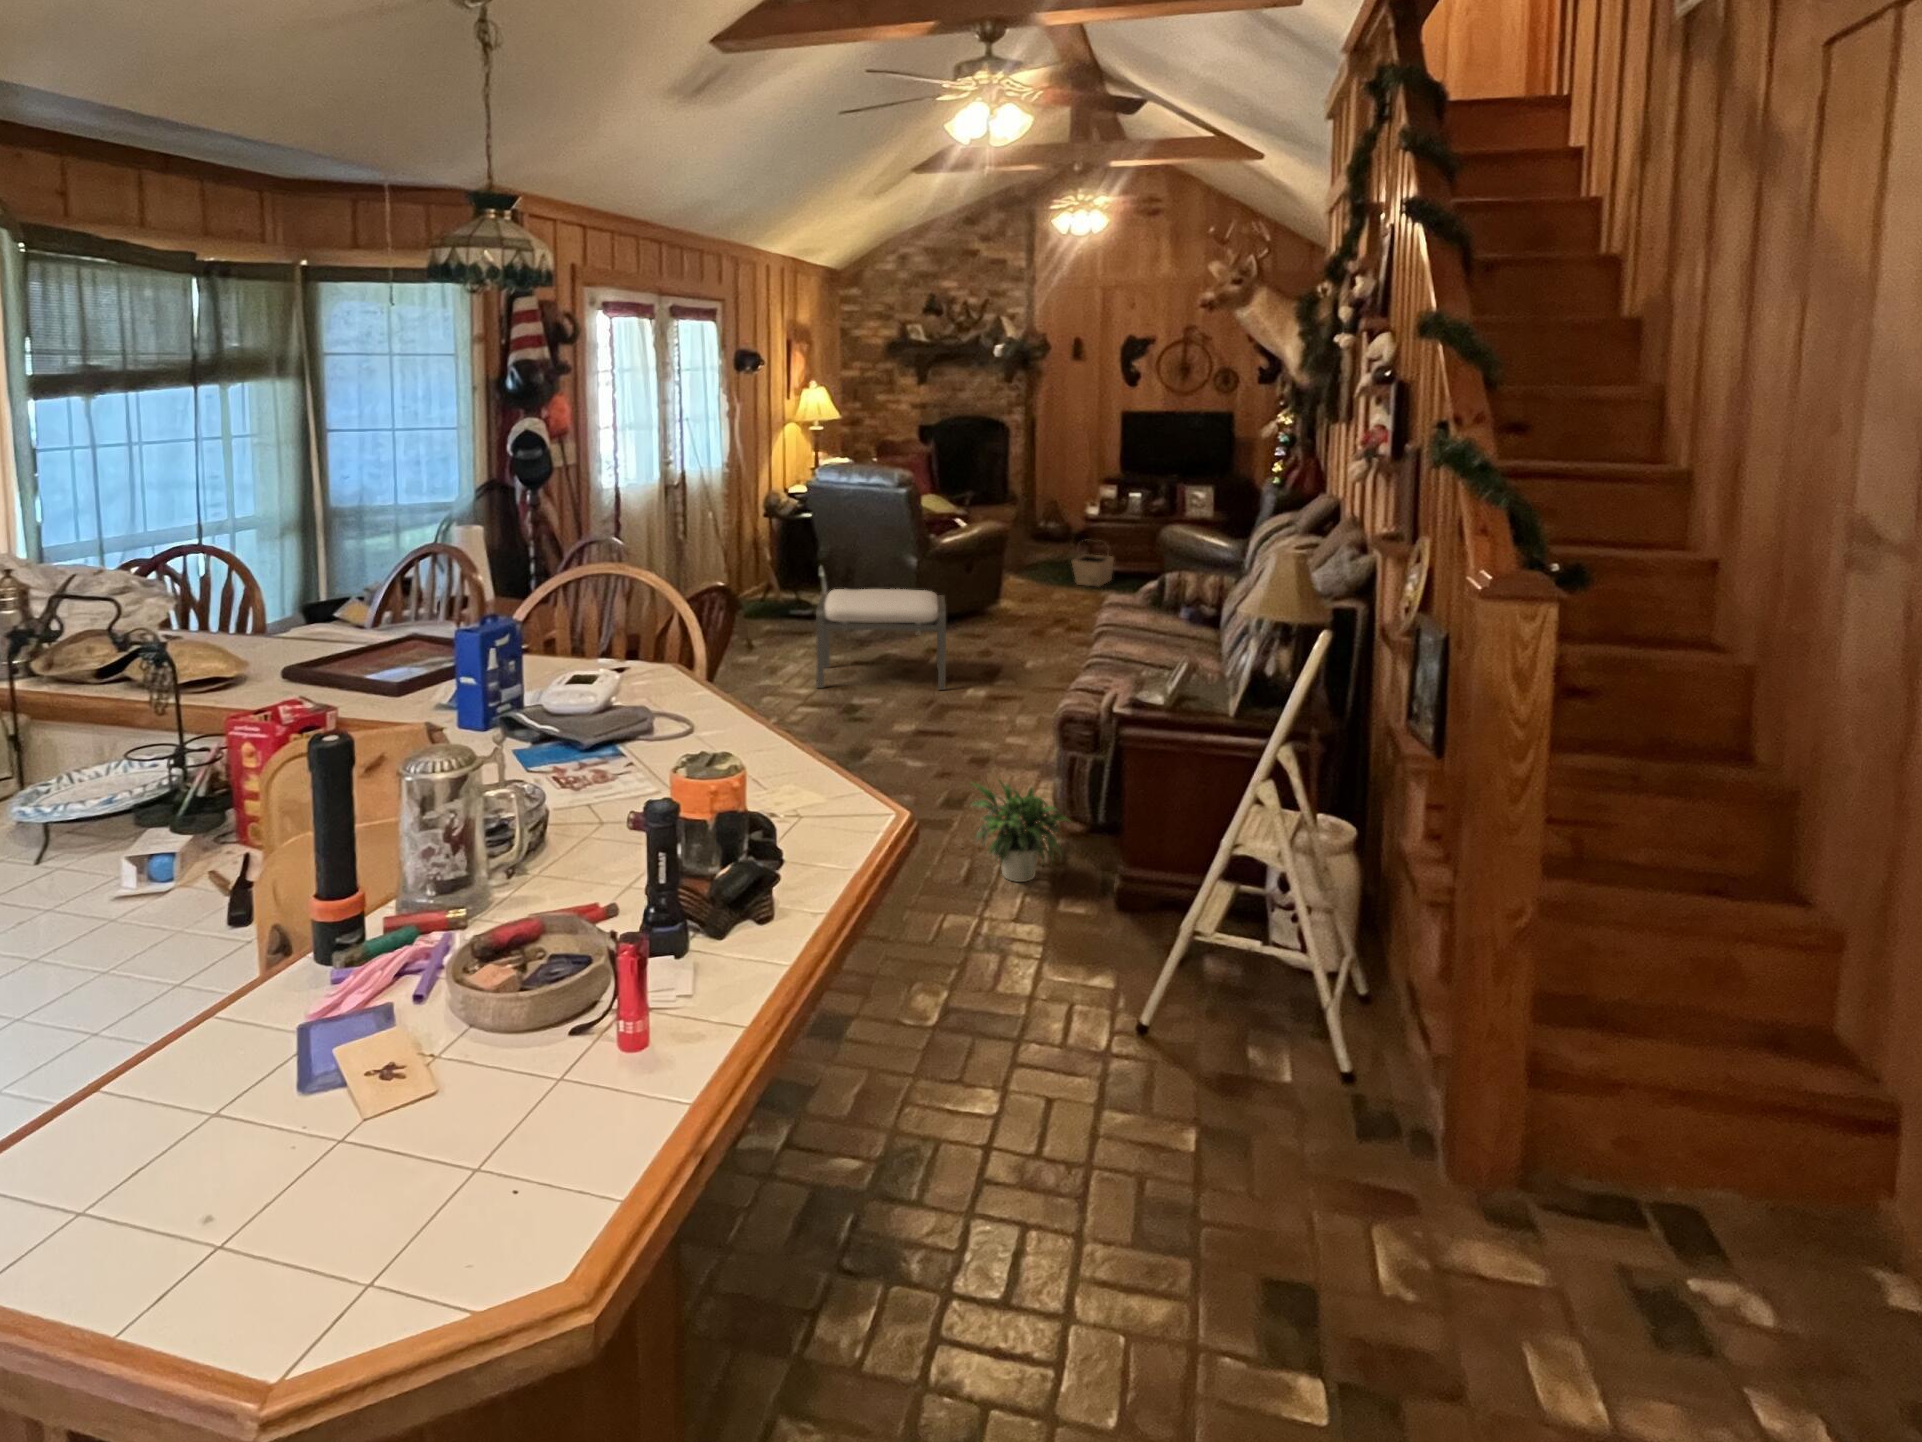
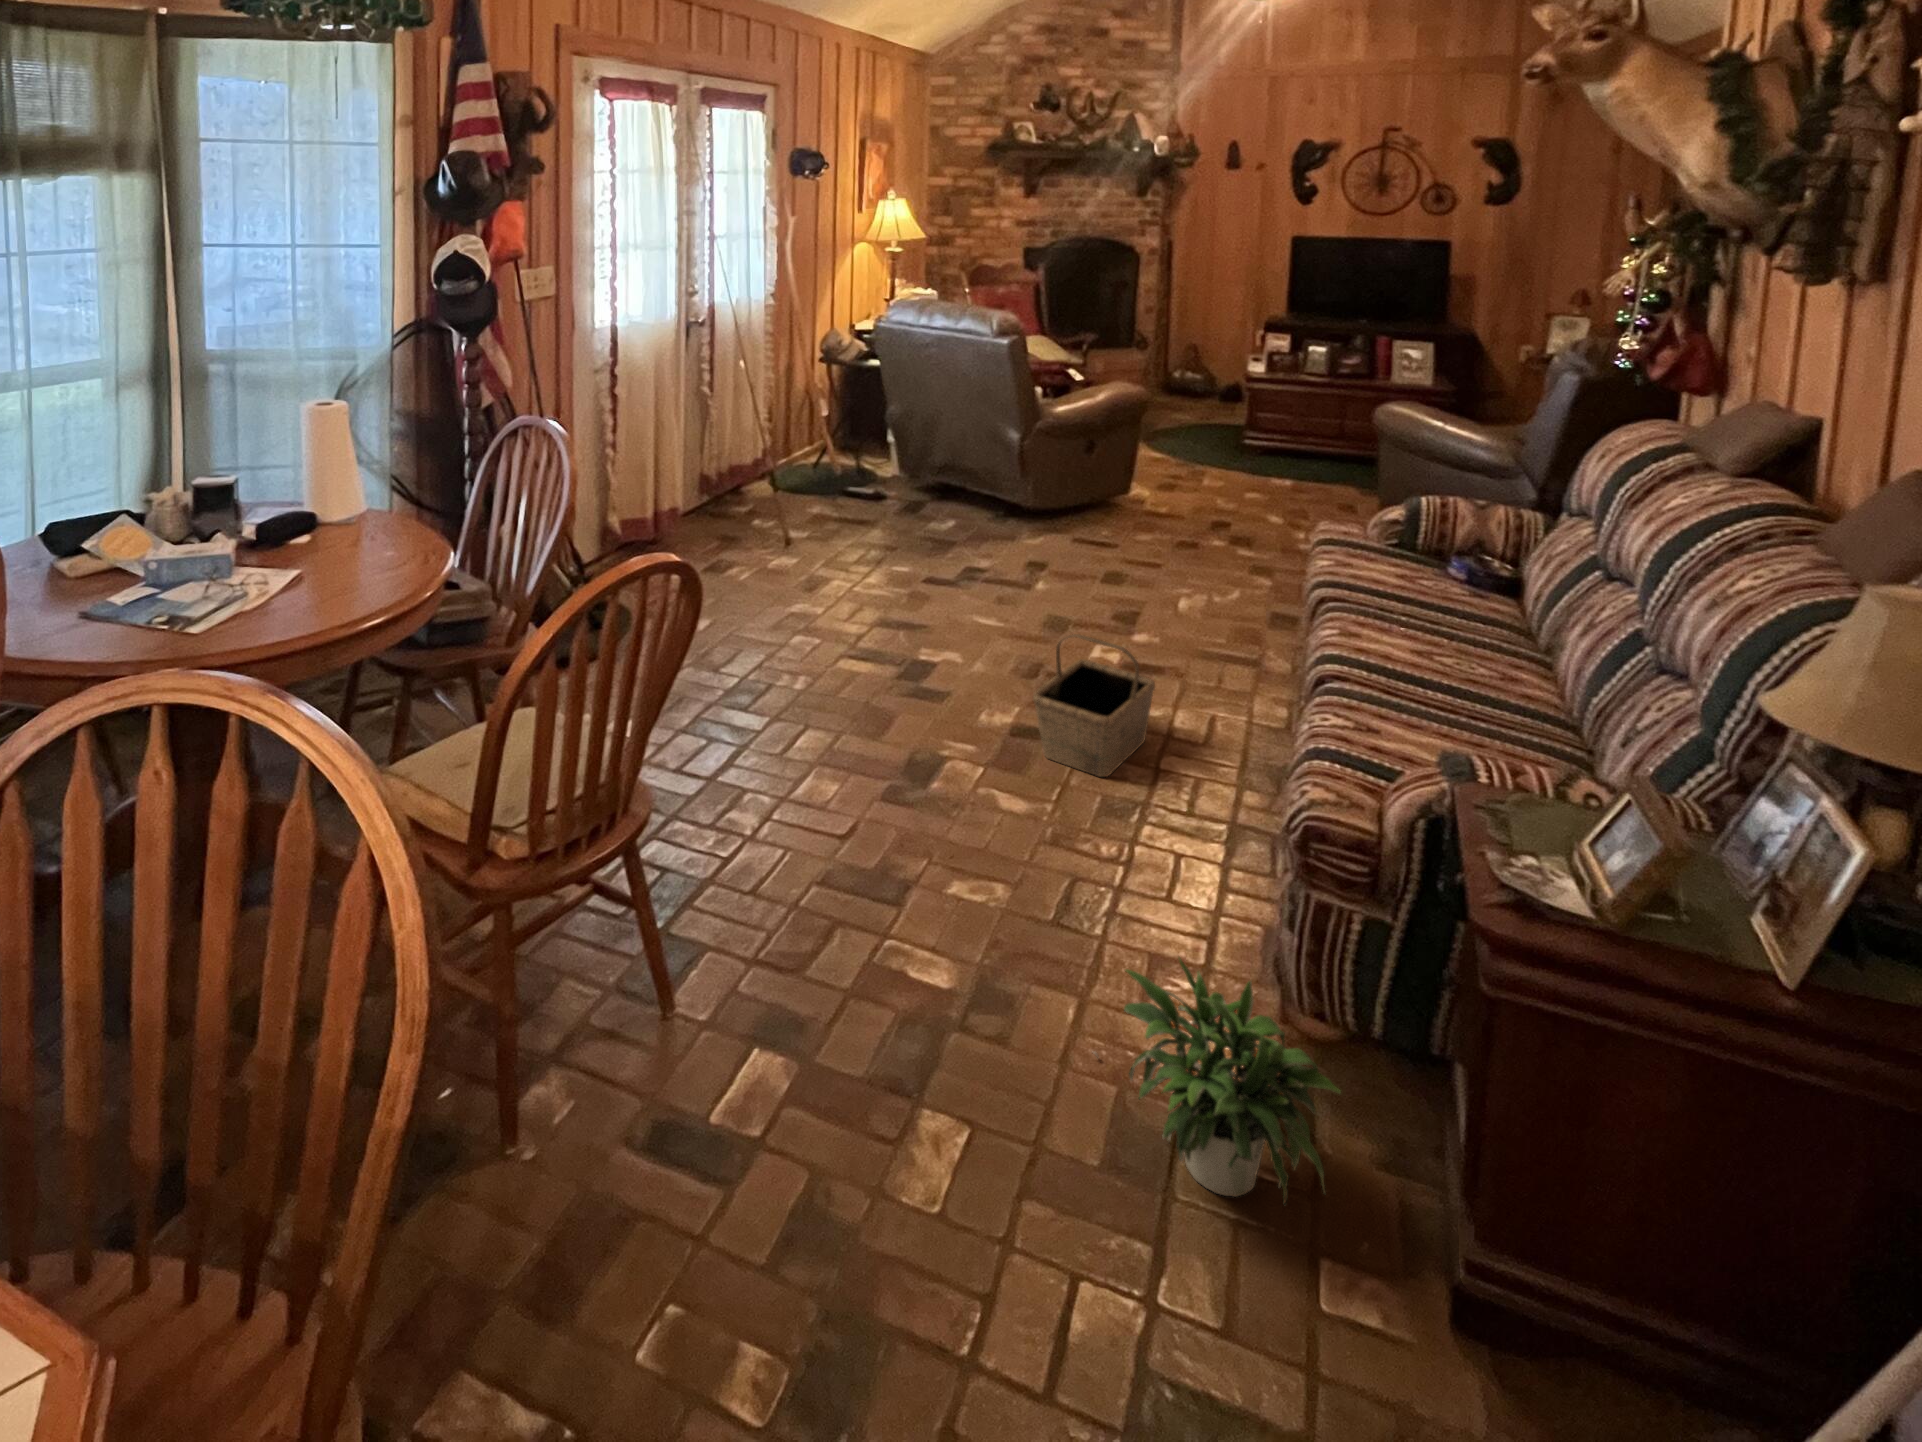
basket: present [1072,554,1114,587] -> present [1033,634,1155,777]
ottoman: present [816,589,946,690] -> none [866,484,1063,649]

